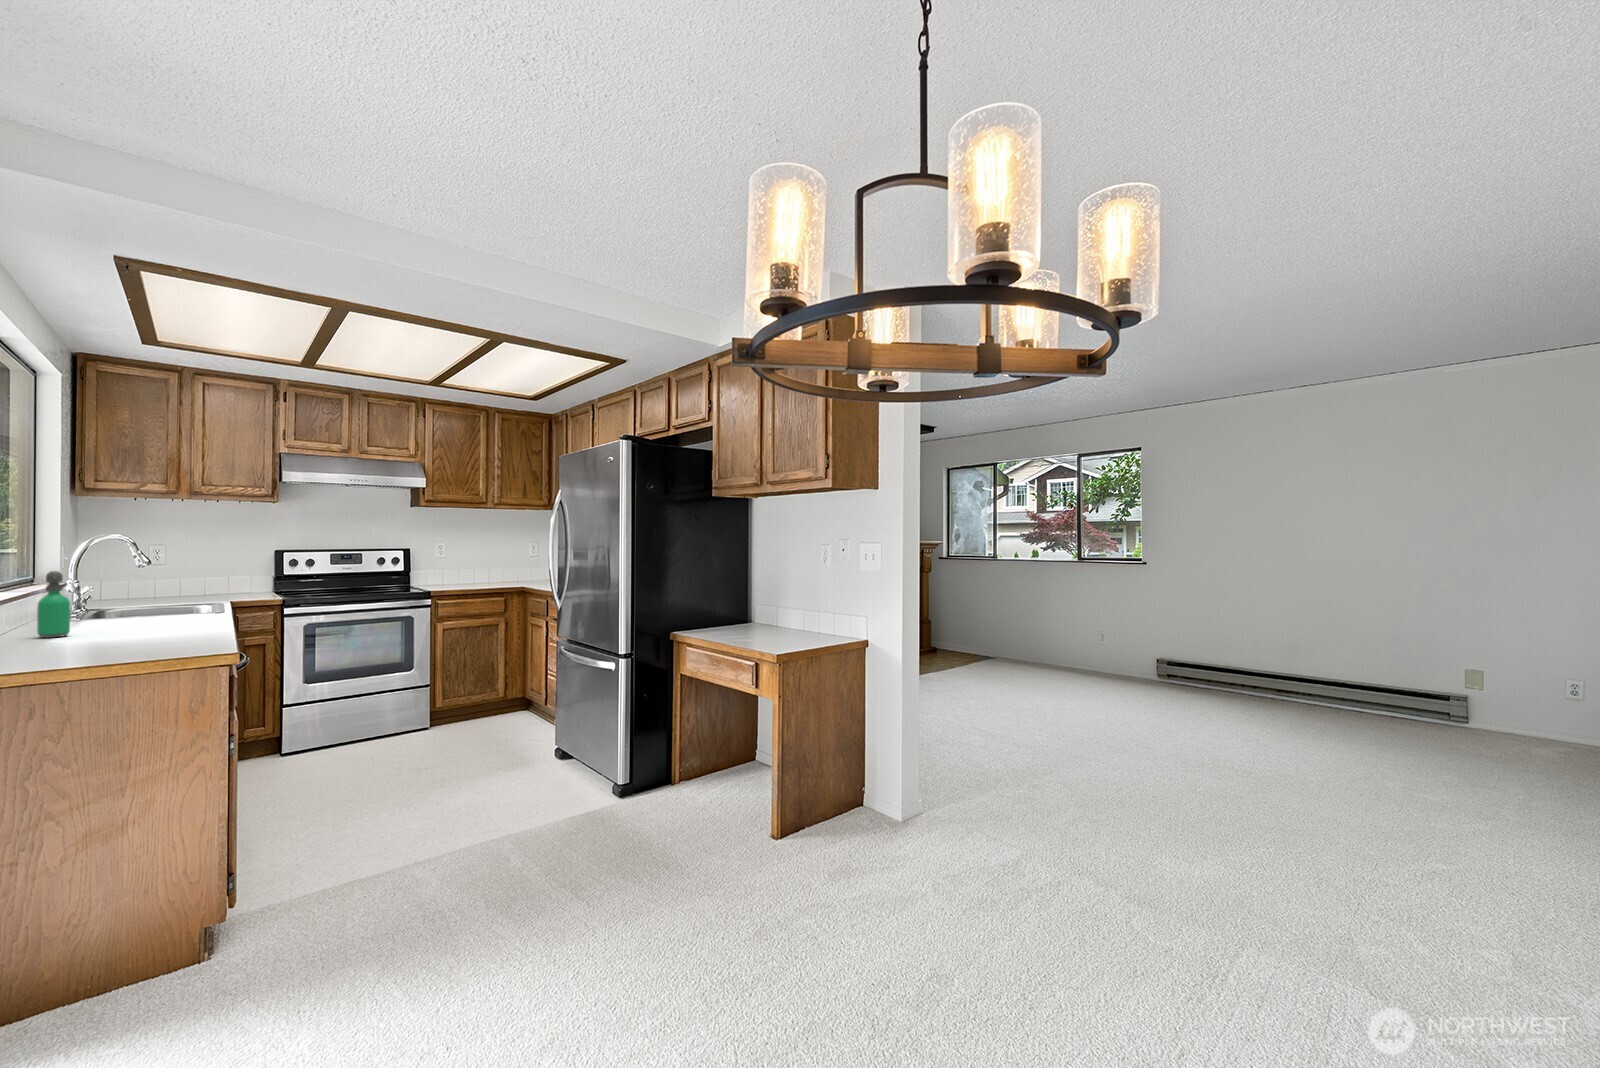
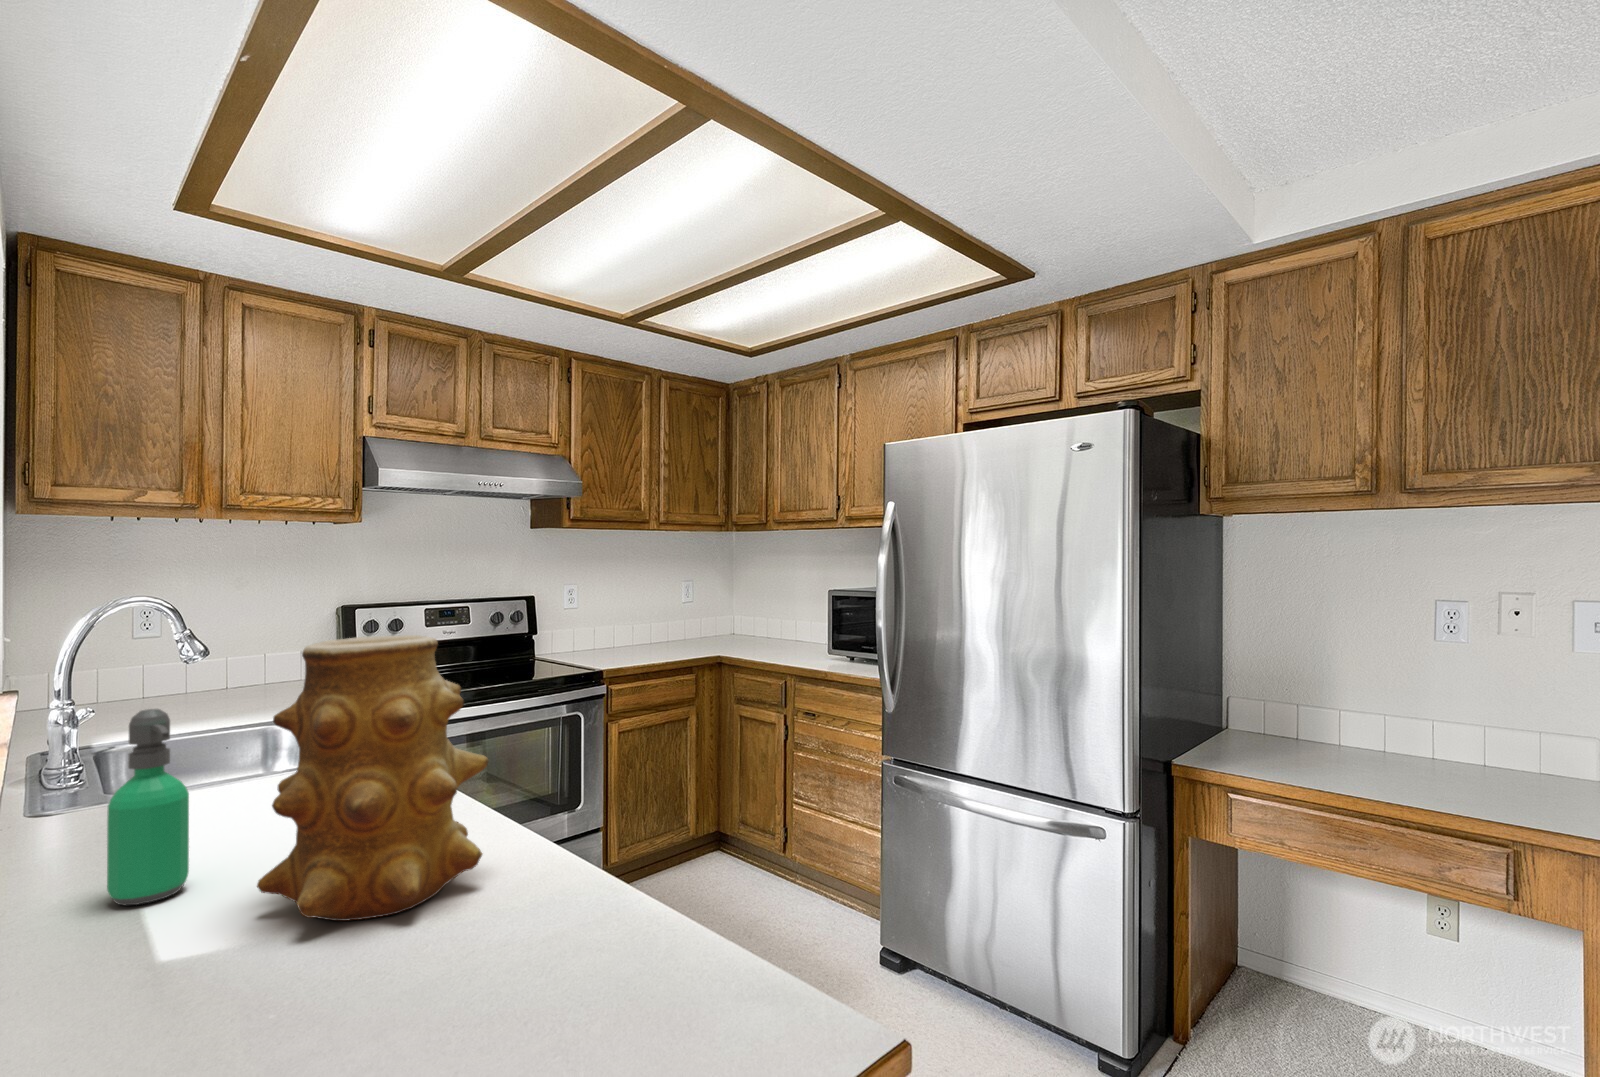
vase: none [79,547,174,641] -> present [257,635,488,921]

